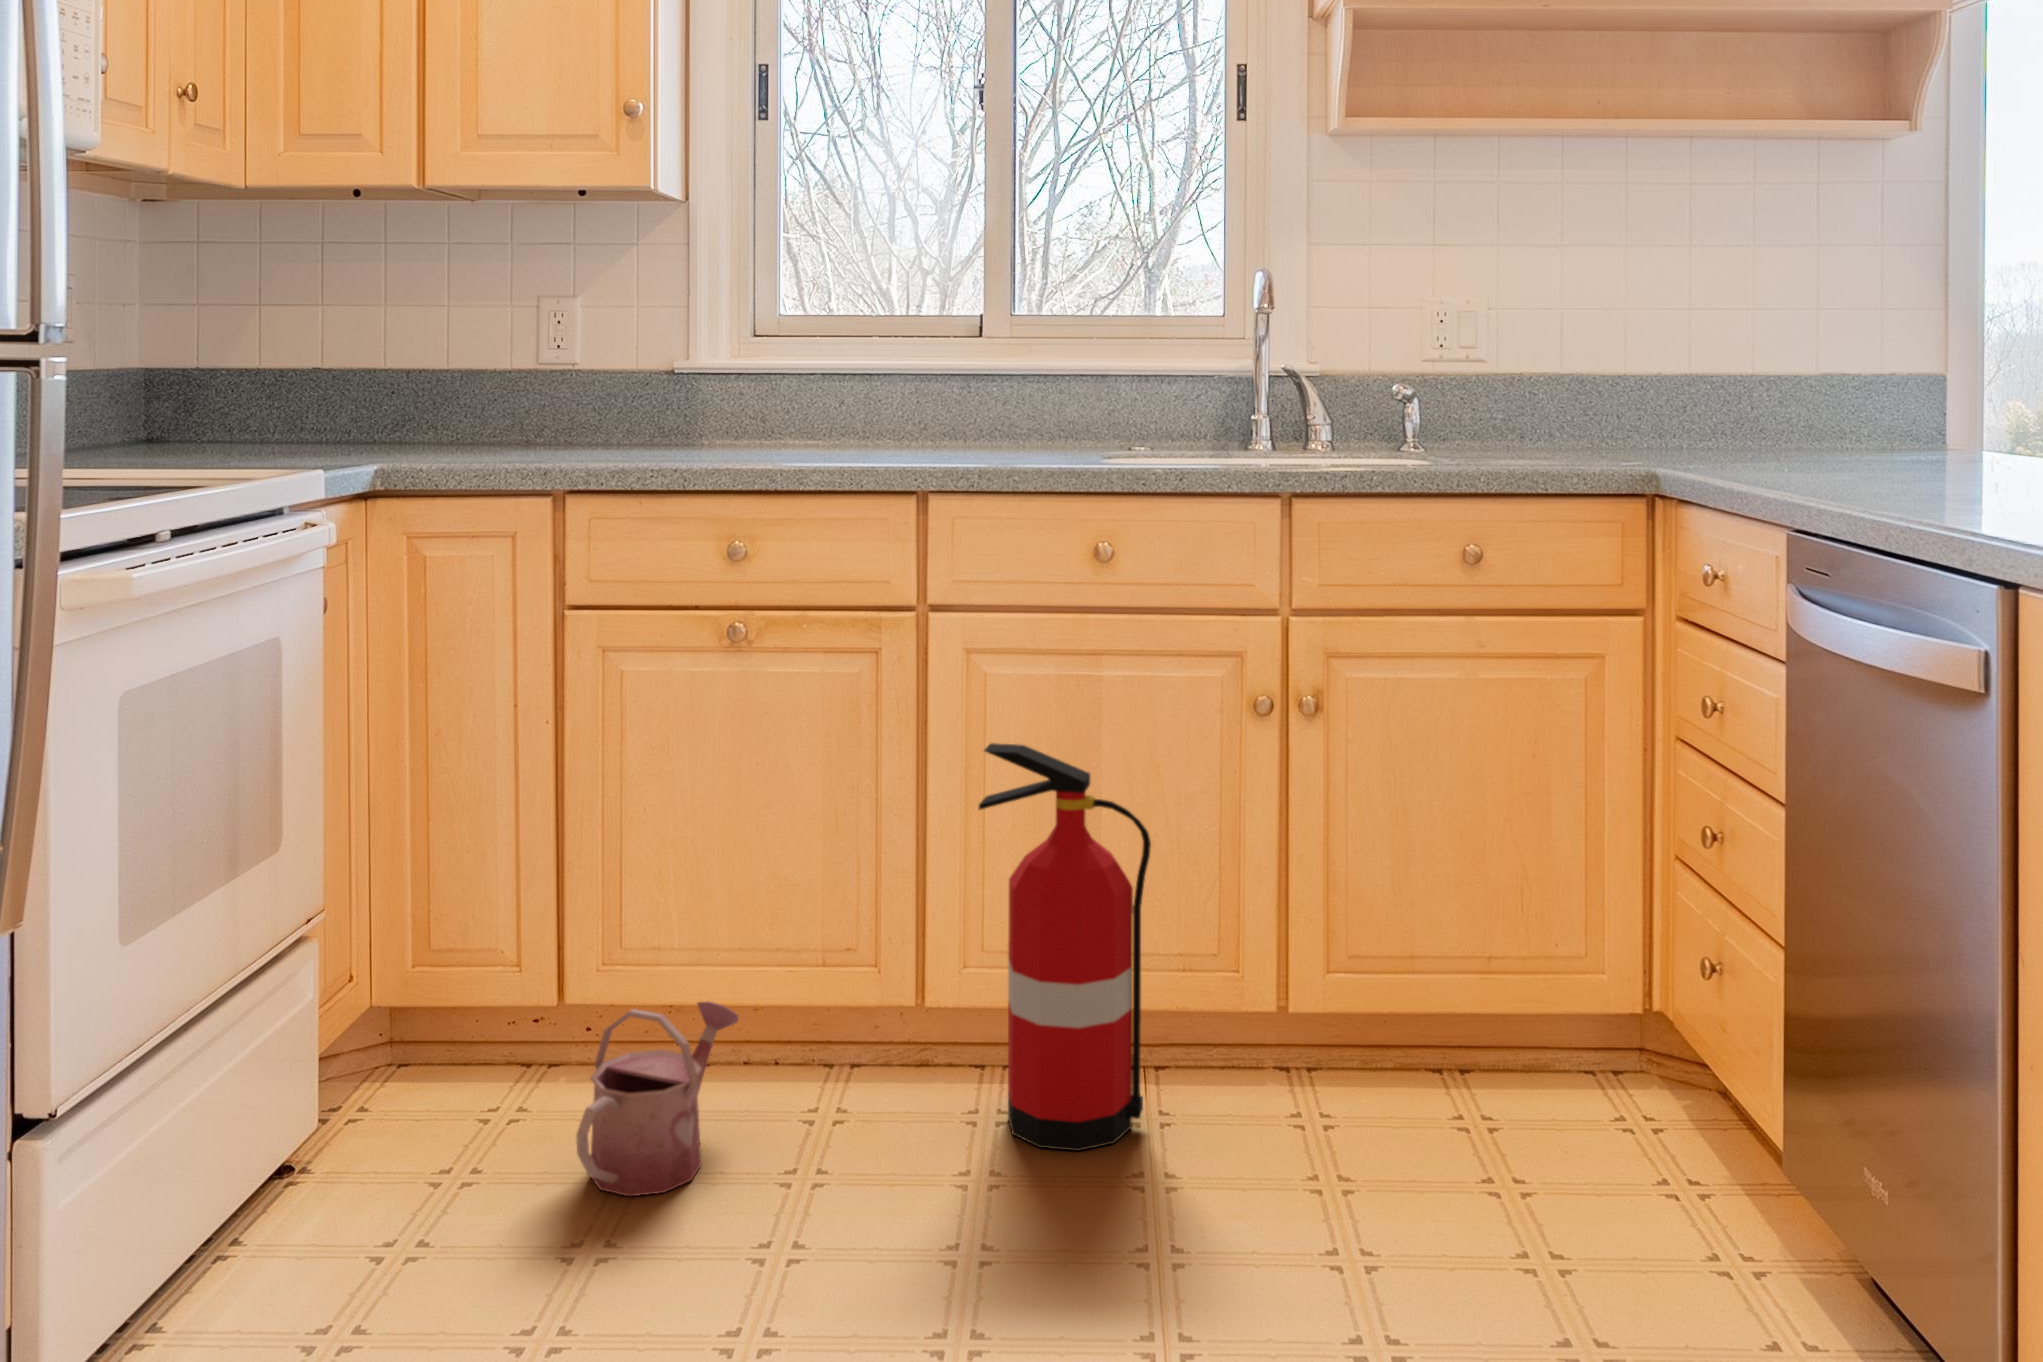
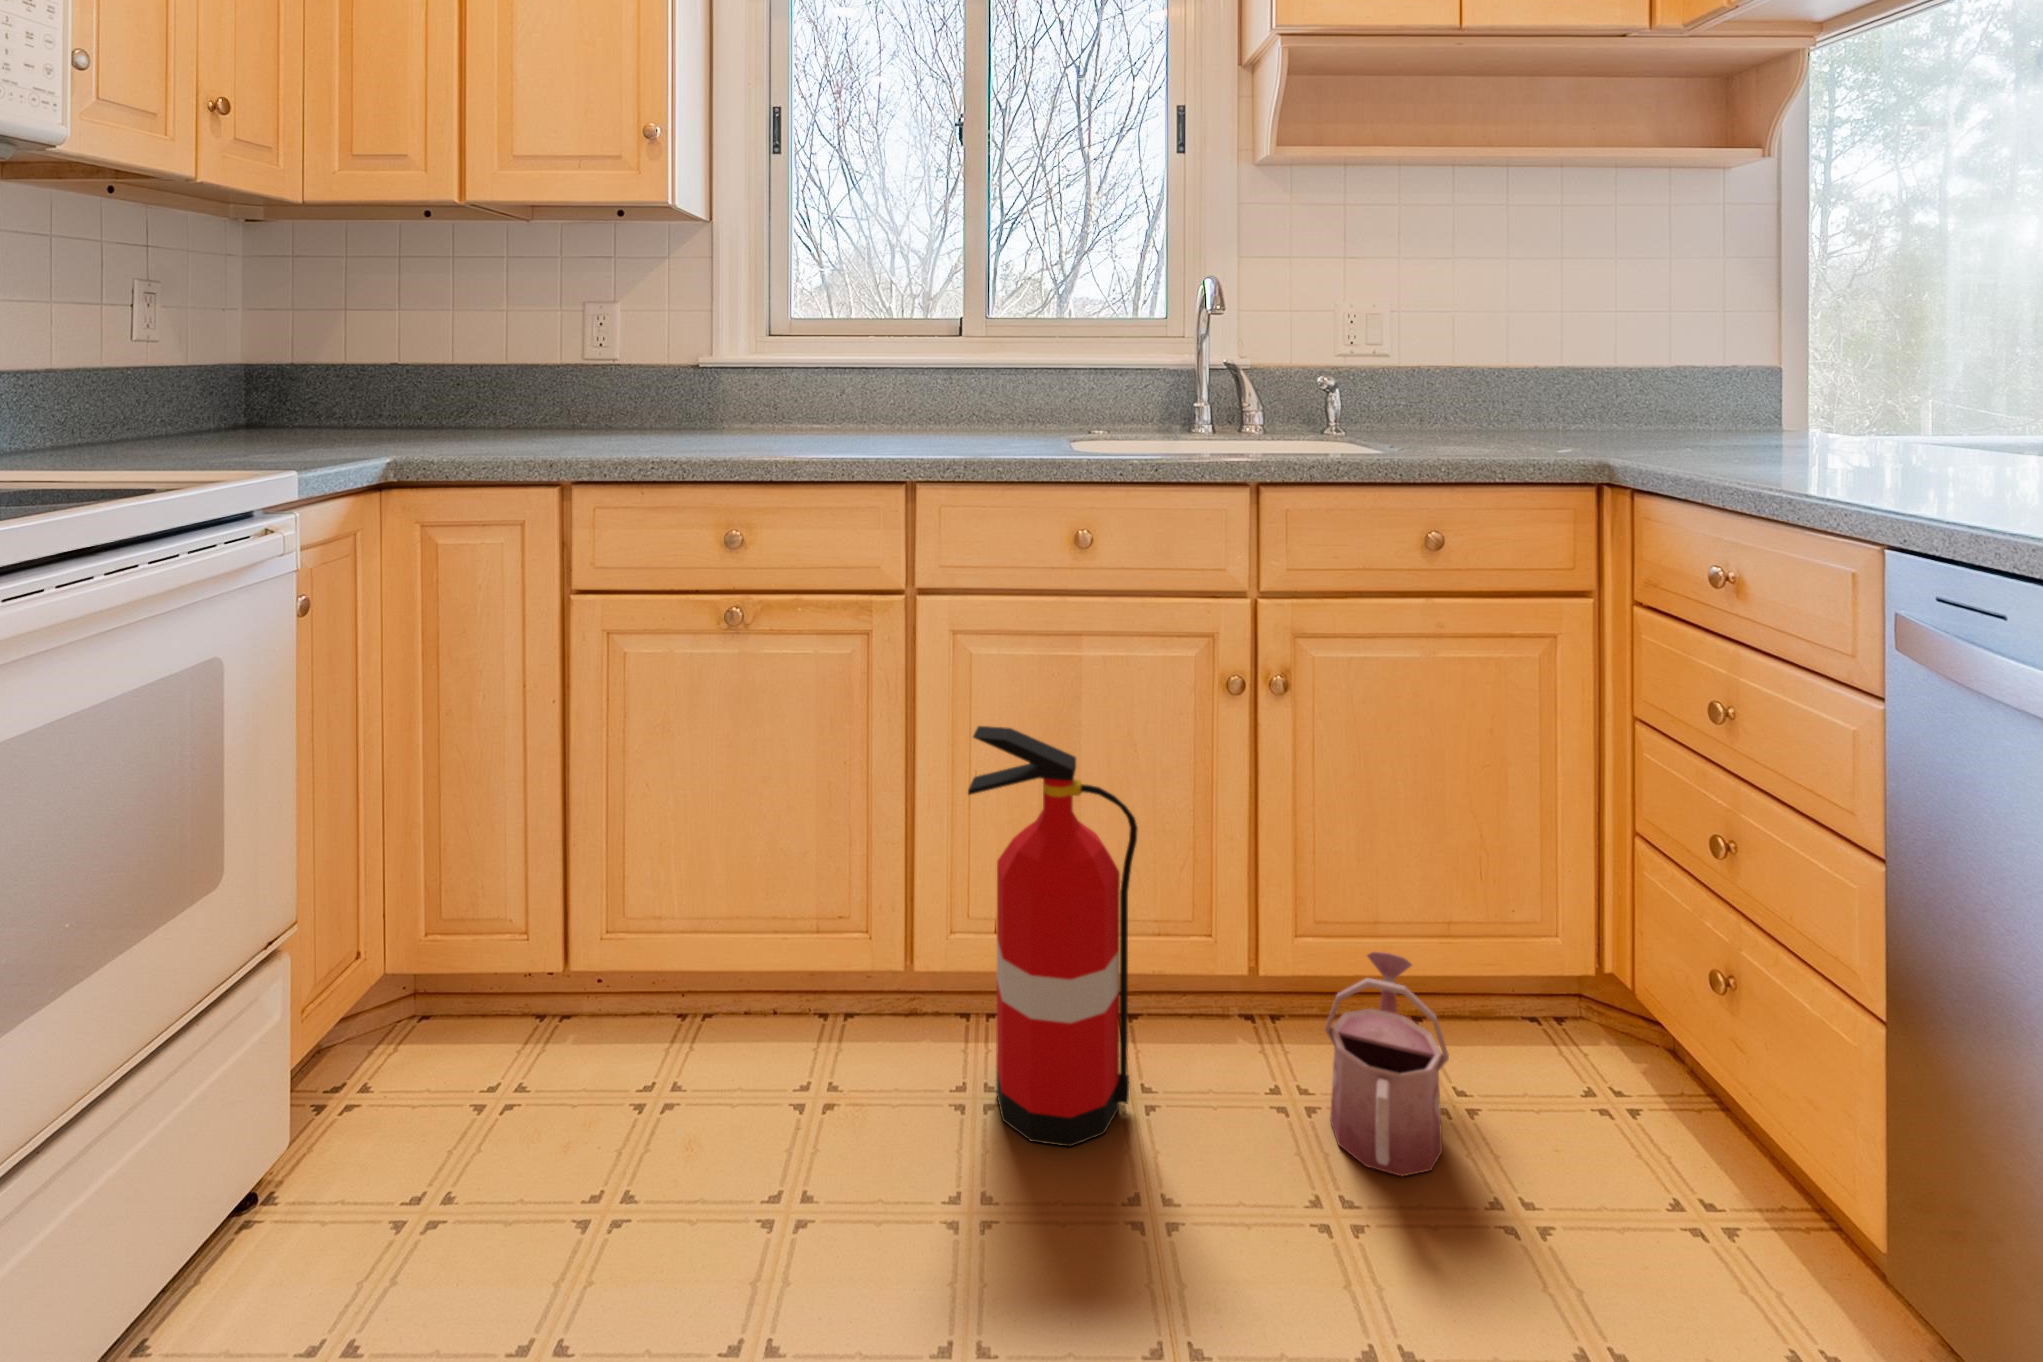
watering can: present [576,1002,738,1196] -> present [1325,952,1449,1176]

